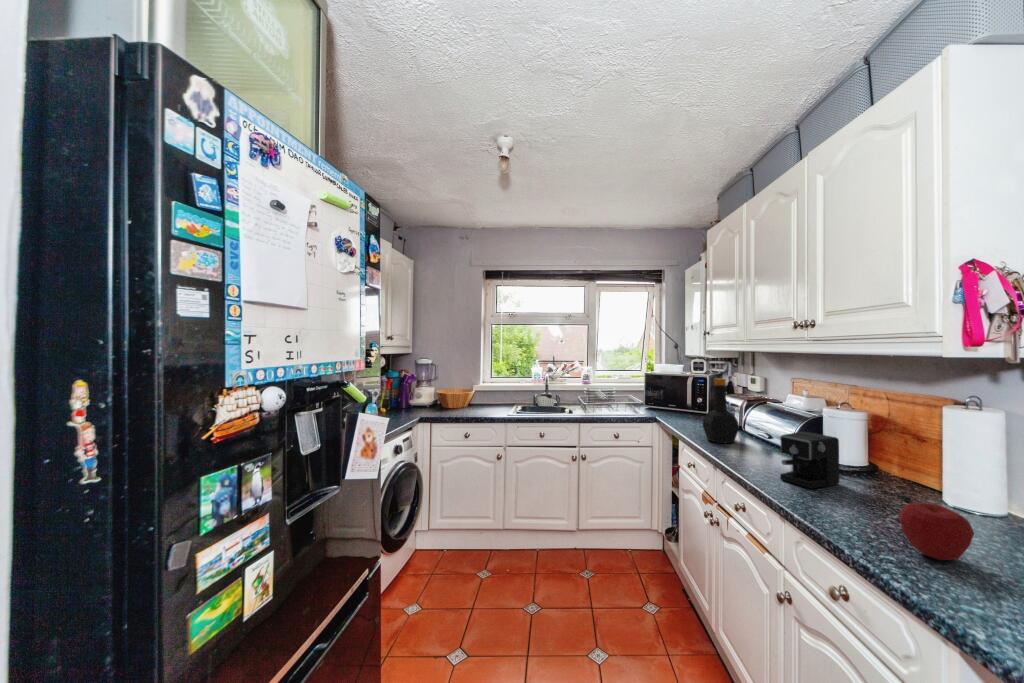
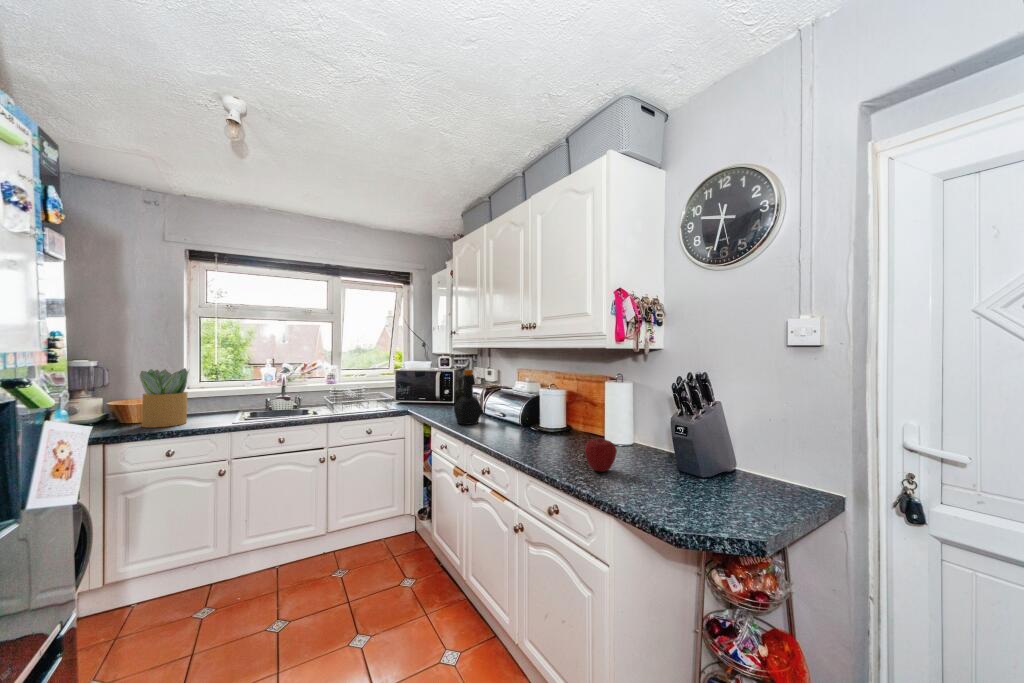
potted plant: none [450,370,481,413] -> present [139,368,188,428]
coffee maker: present [780,432,911,500] -> none [515,406,586,446]

